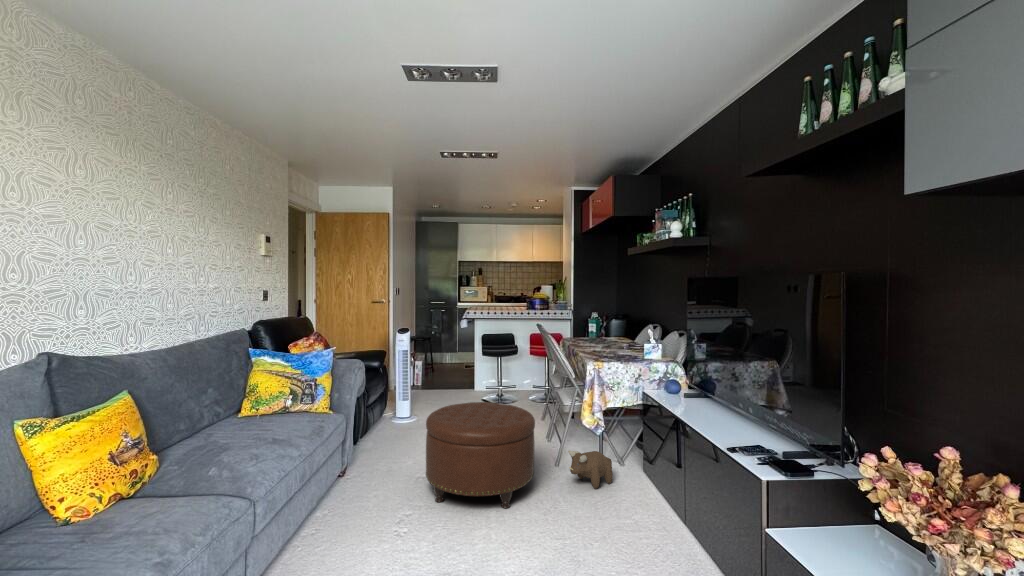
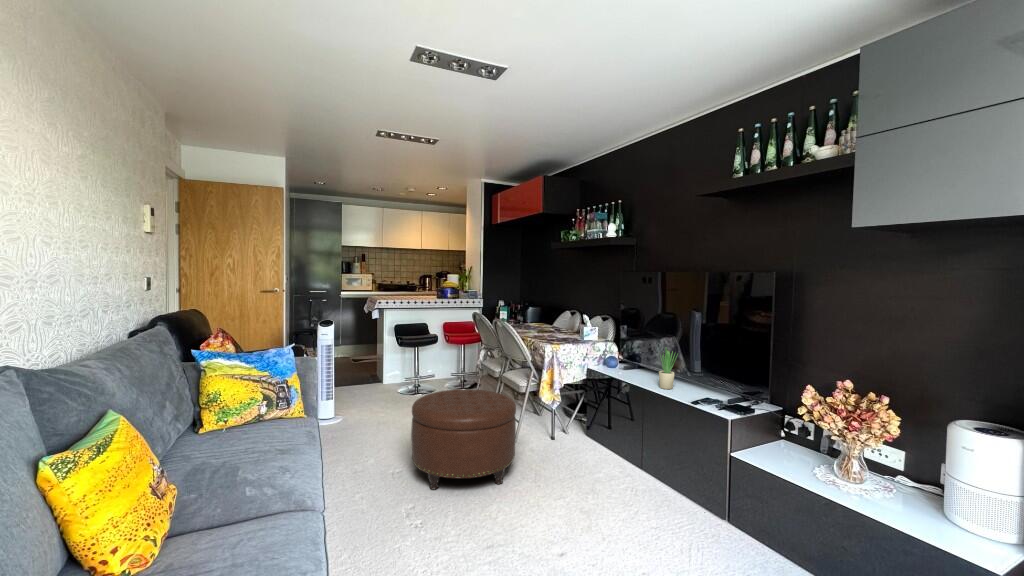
potted plant: none [706,367,730,425] -> present [659,348,677,389]
plush toy: present [568,451,613,489] -> none [537,423,572,455]

